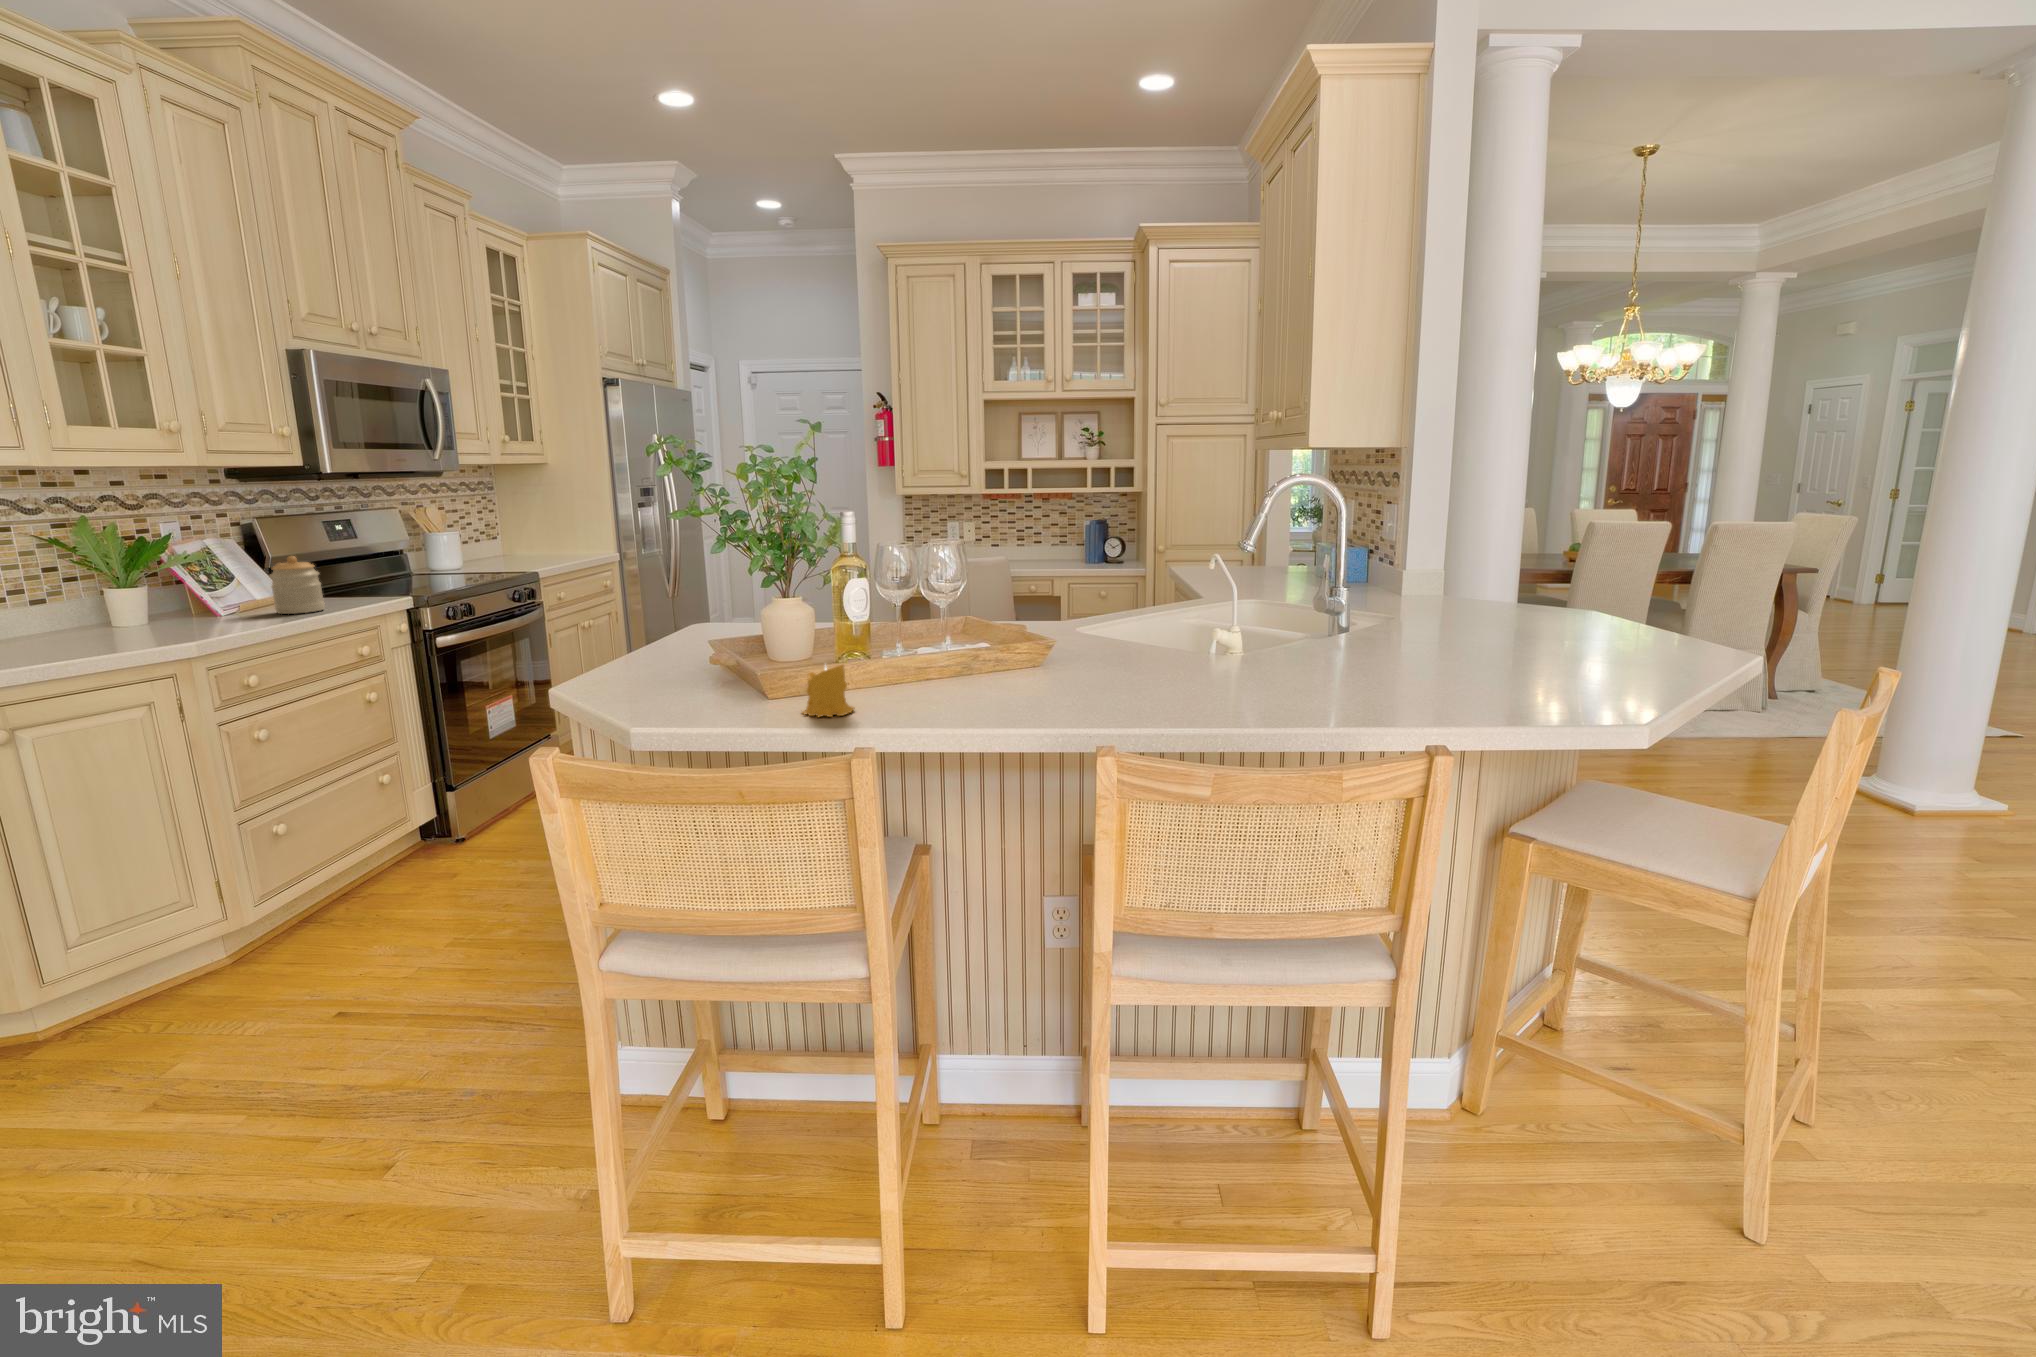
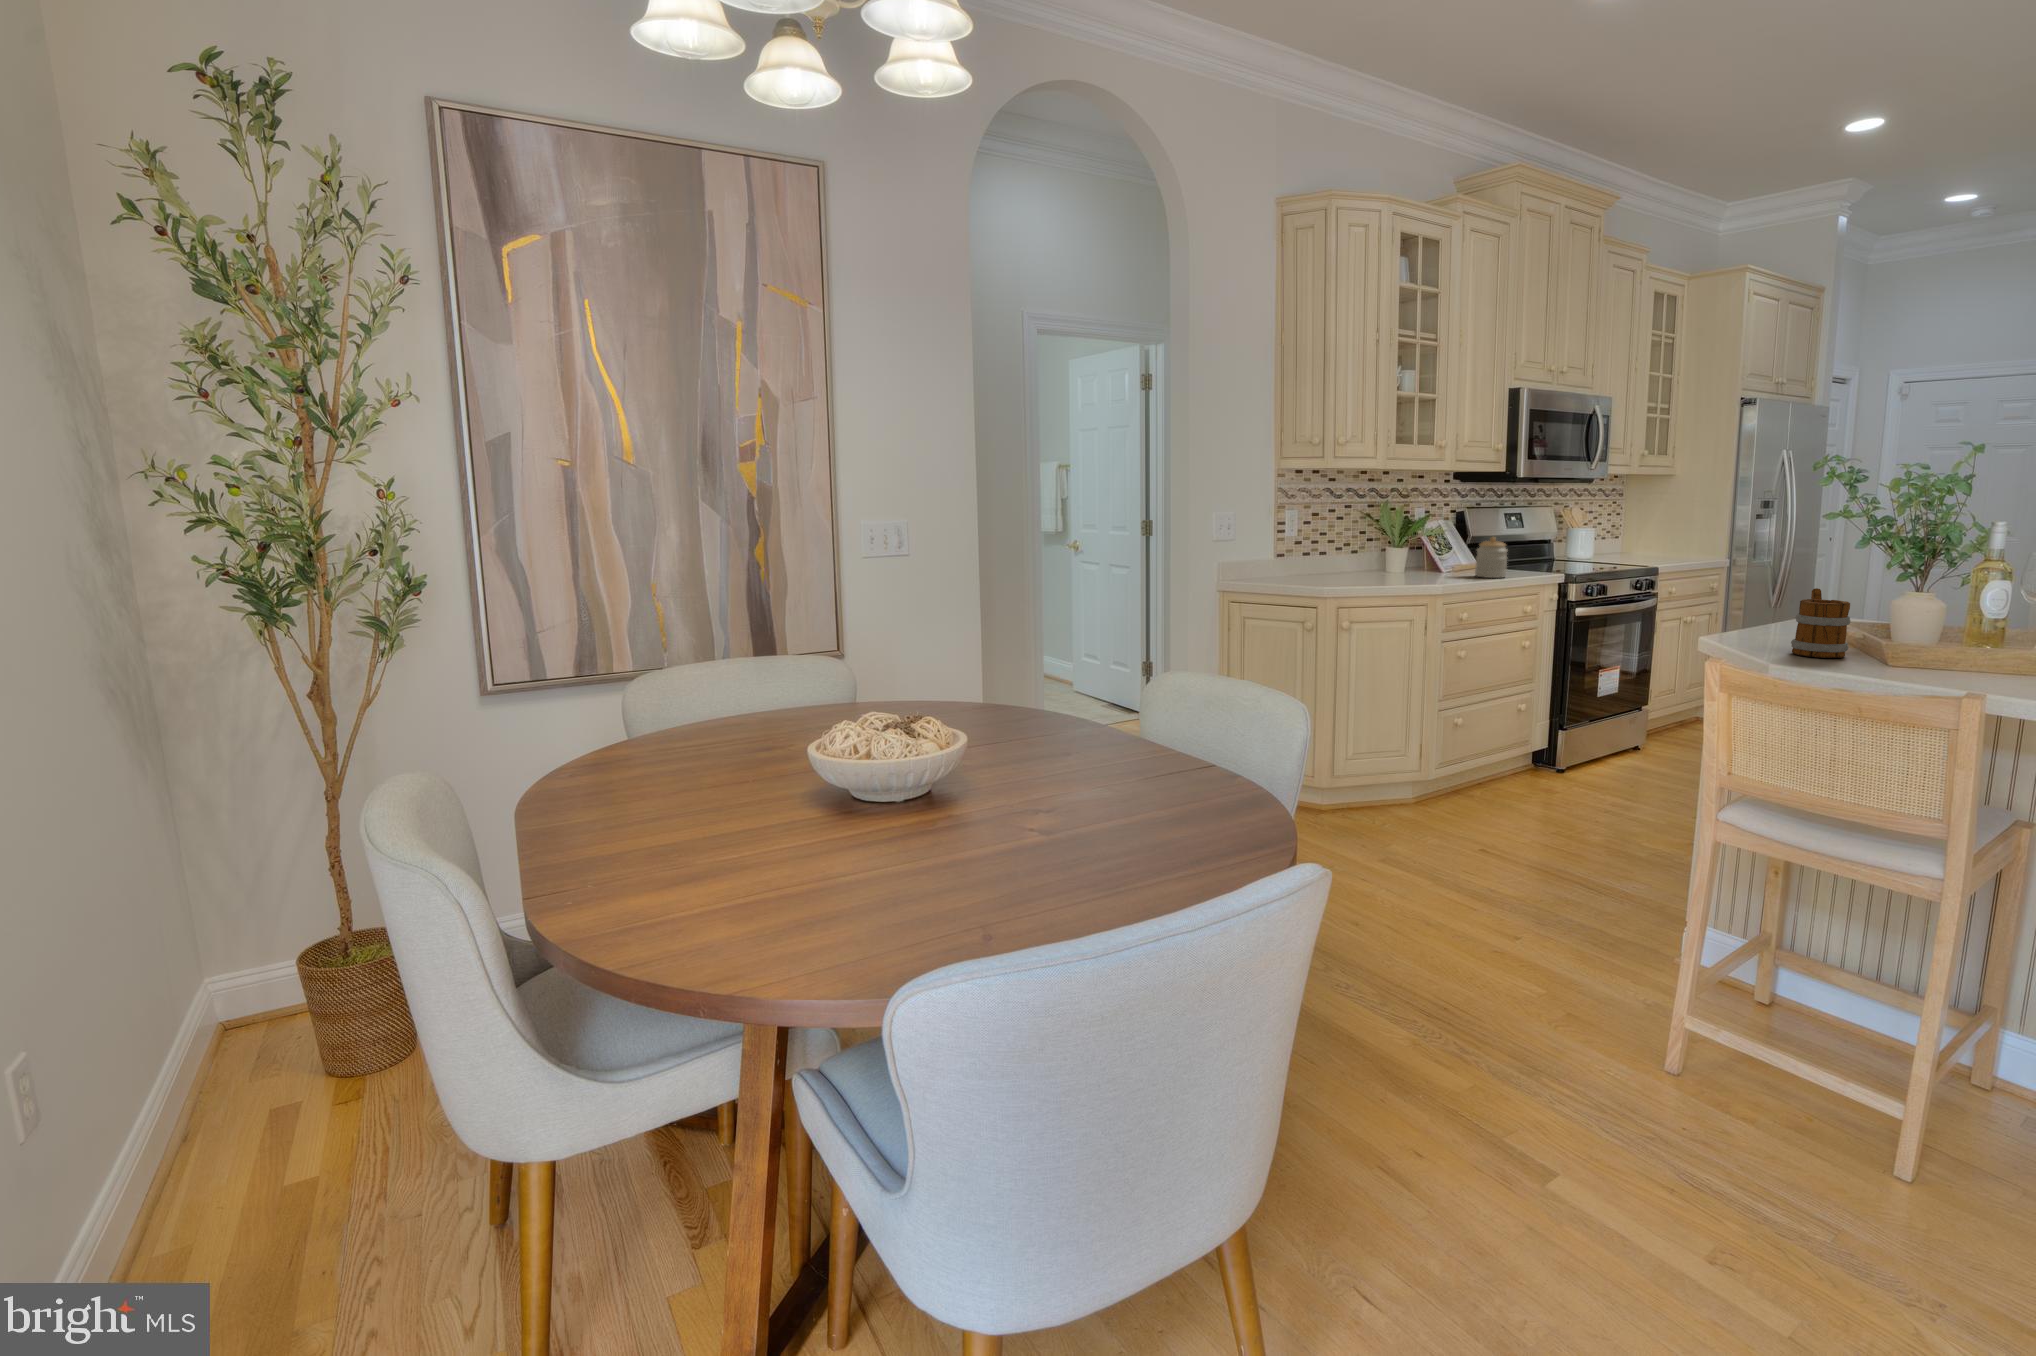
mug: none [655,613,726,714] -> present [1791,588,1850,658]
candle: present [802,664,854,717] -> none [1912,633,1964,674]

